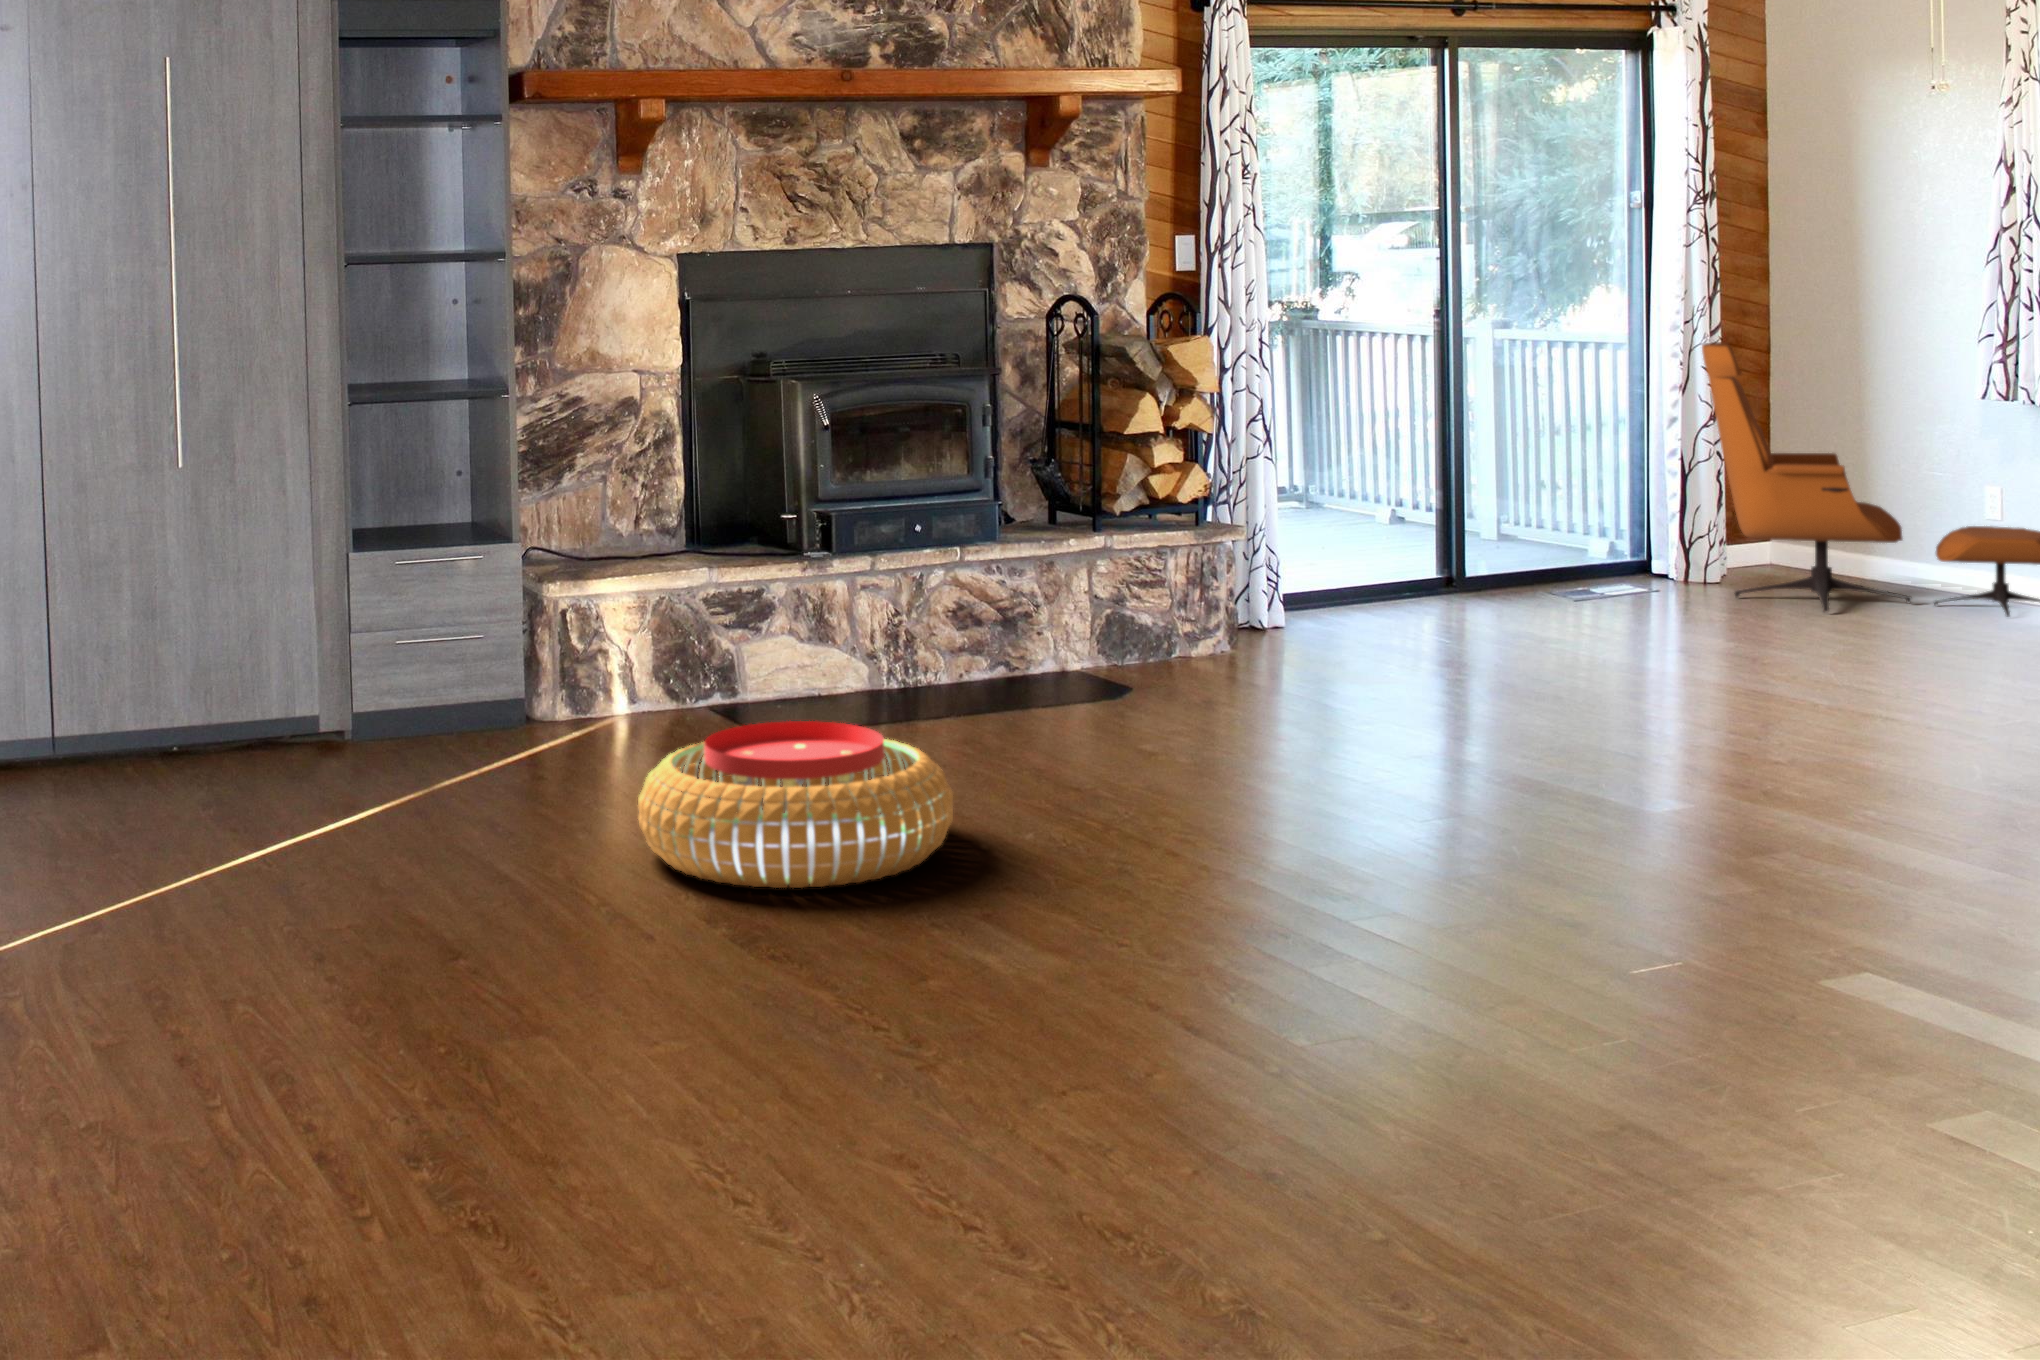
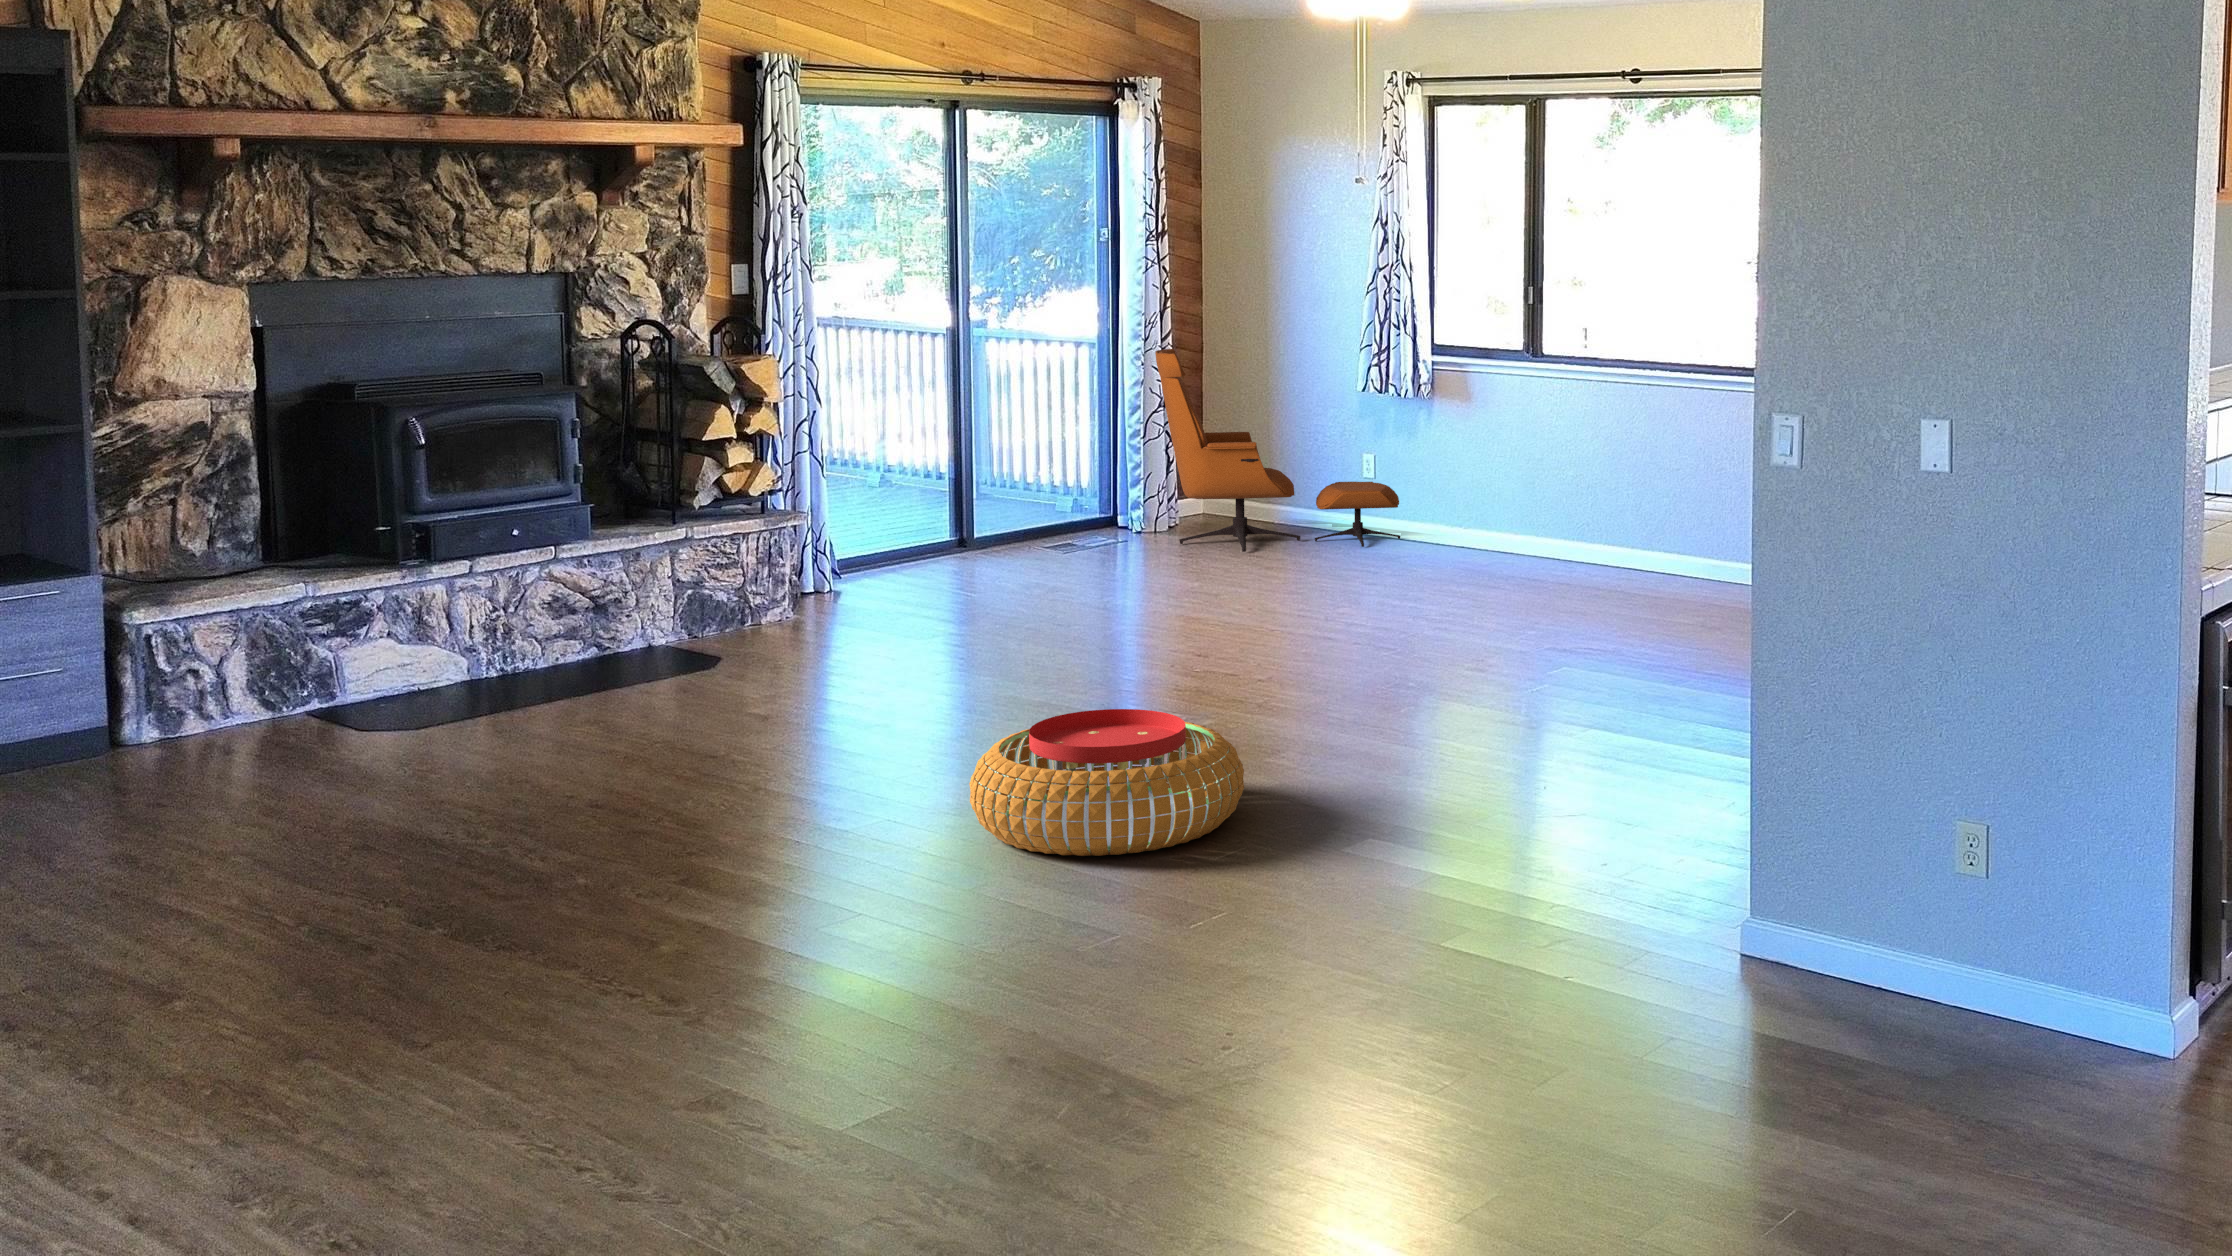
pouf: present [638,721,953,888] -> present [969,709,1244,856]

